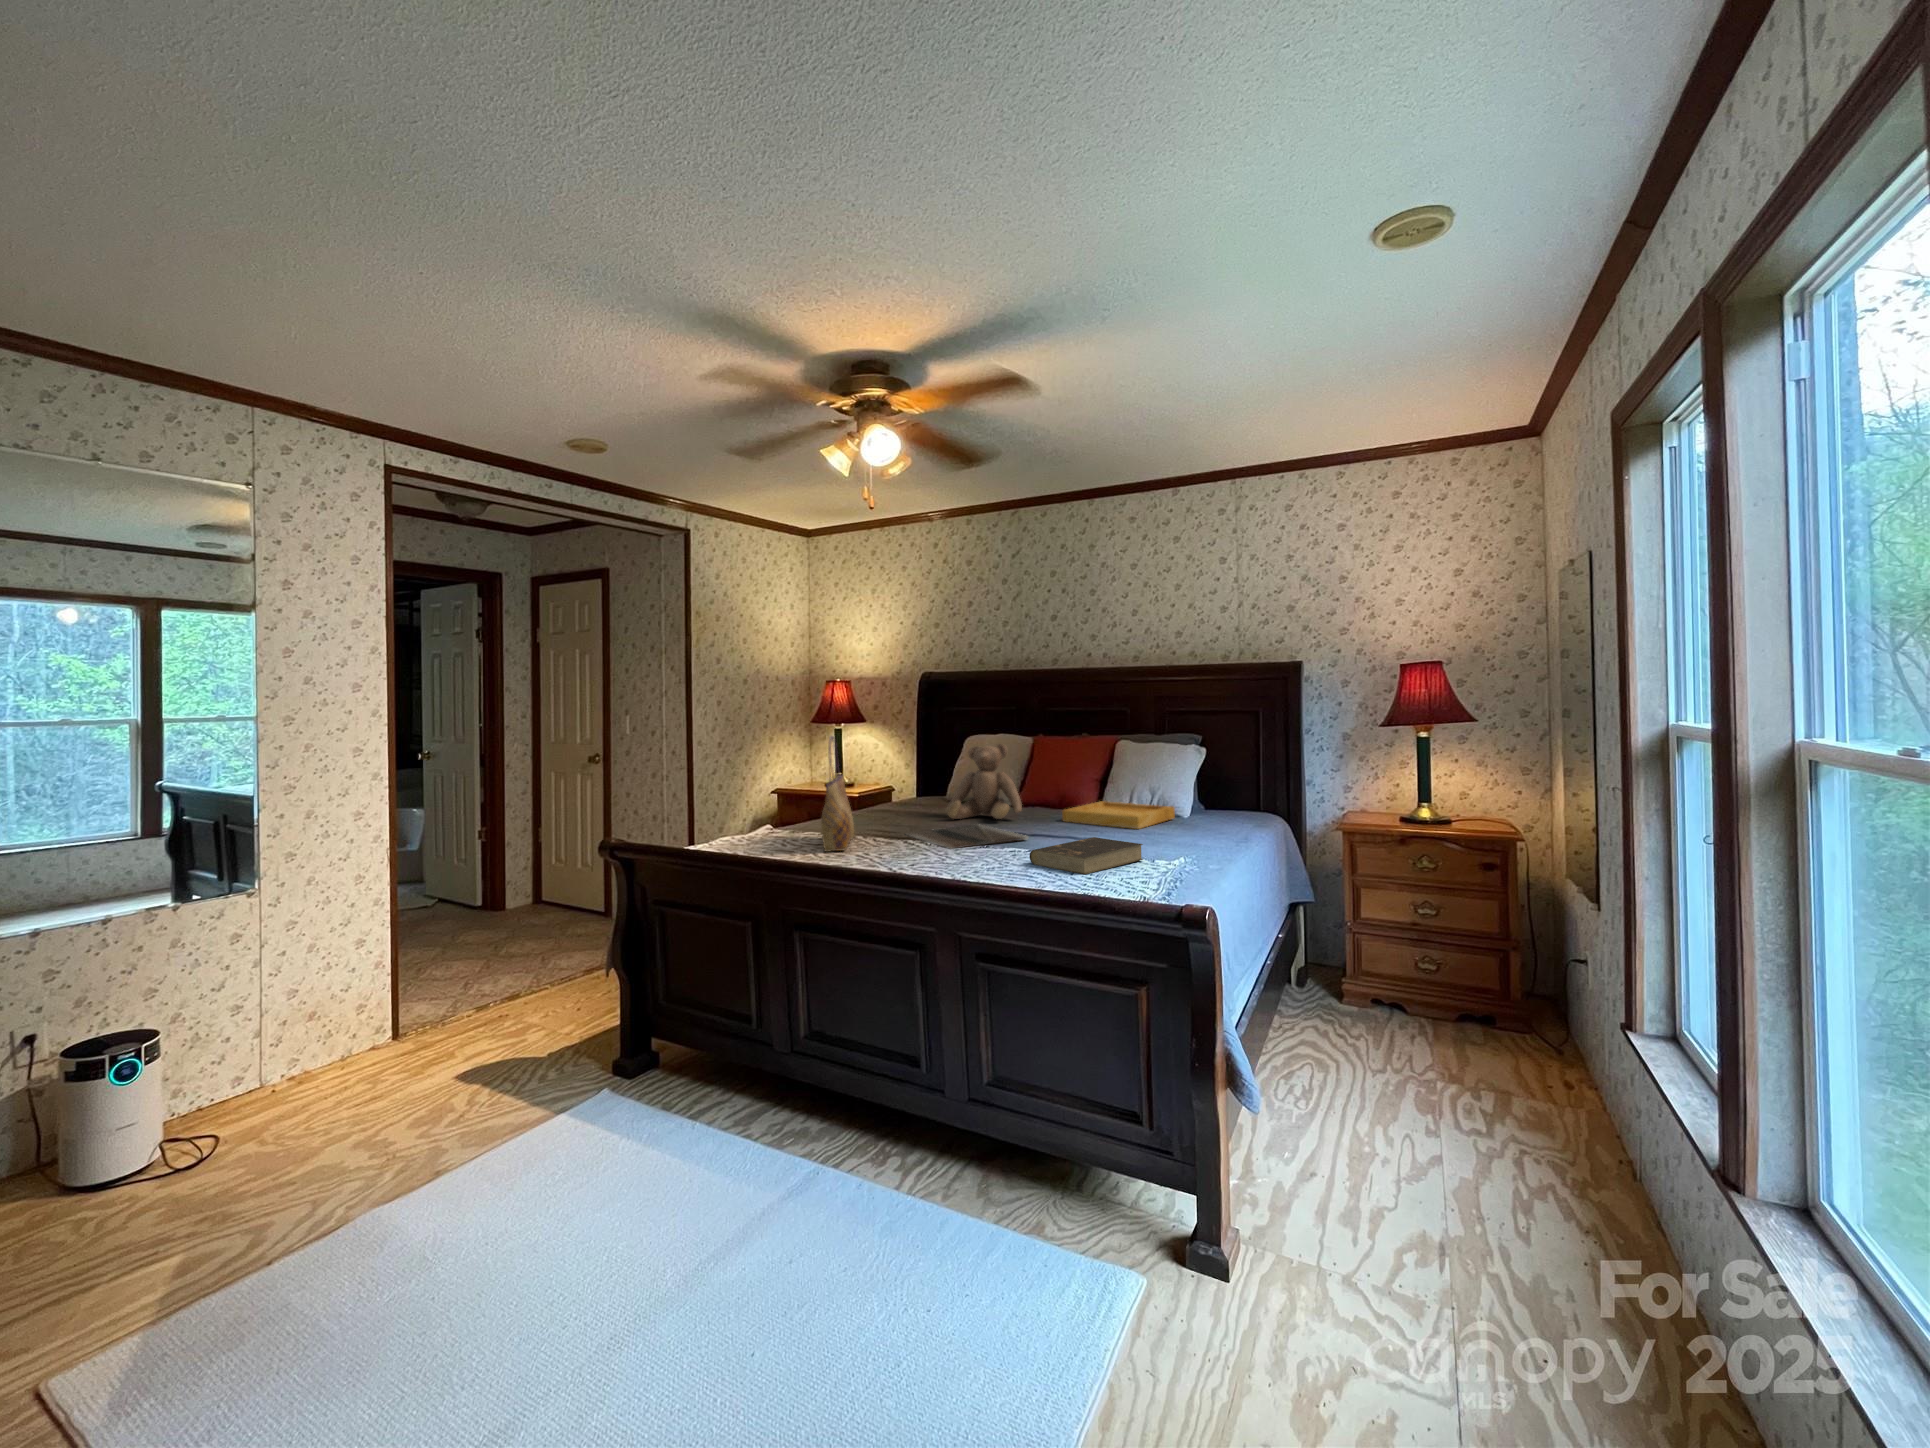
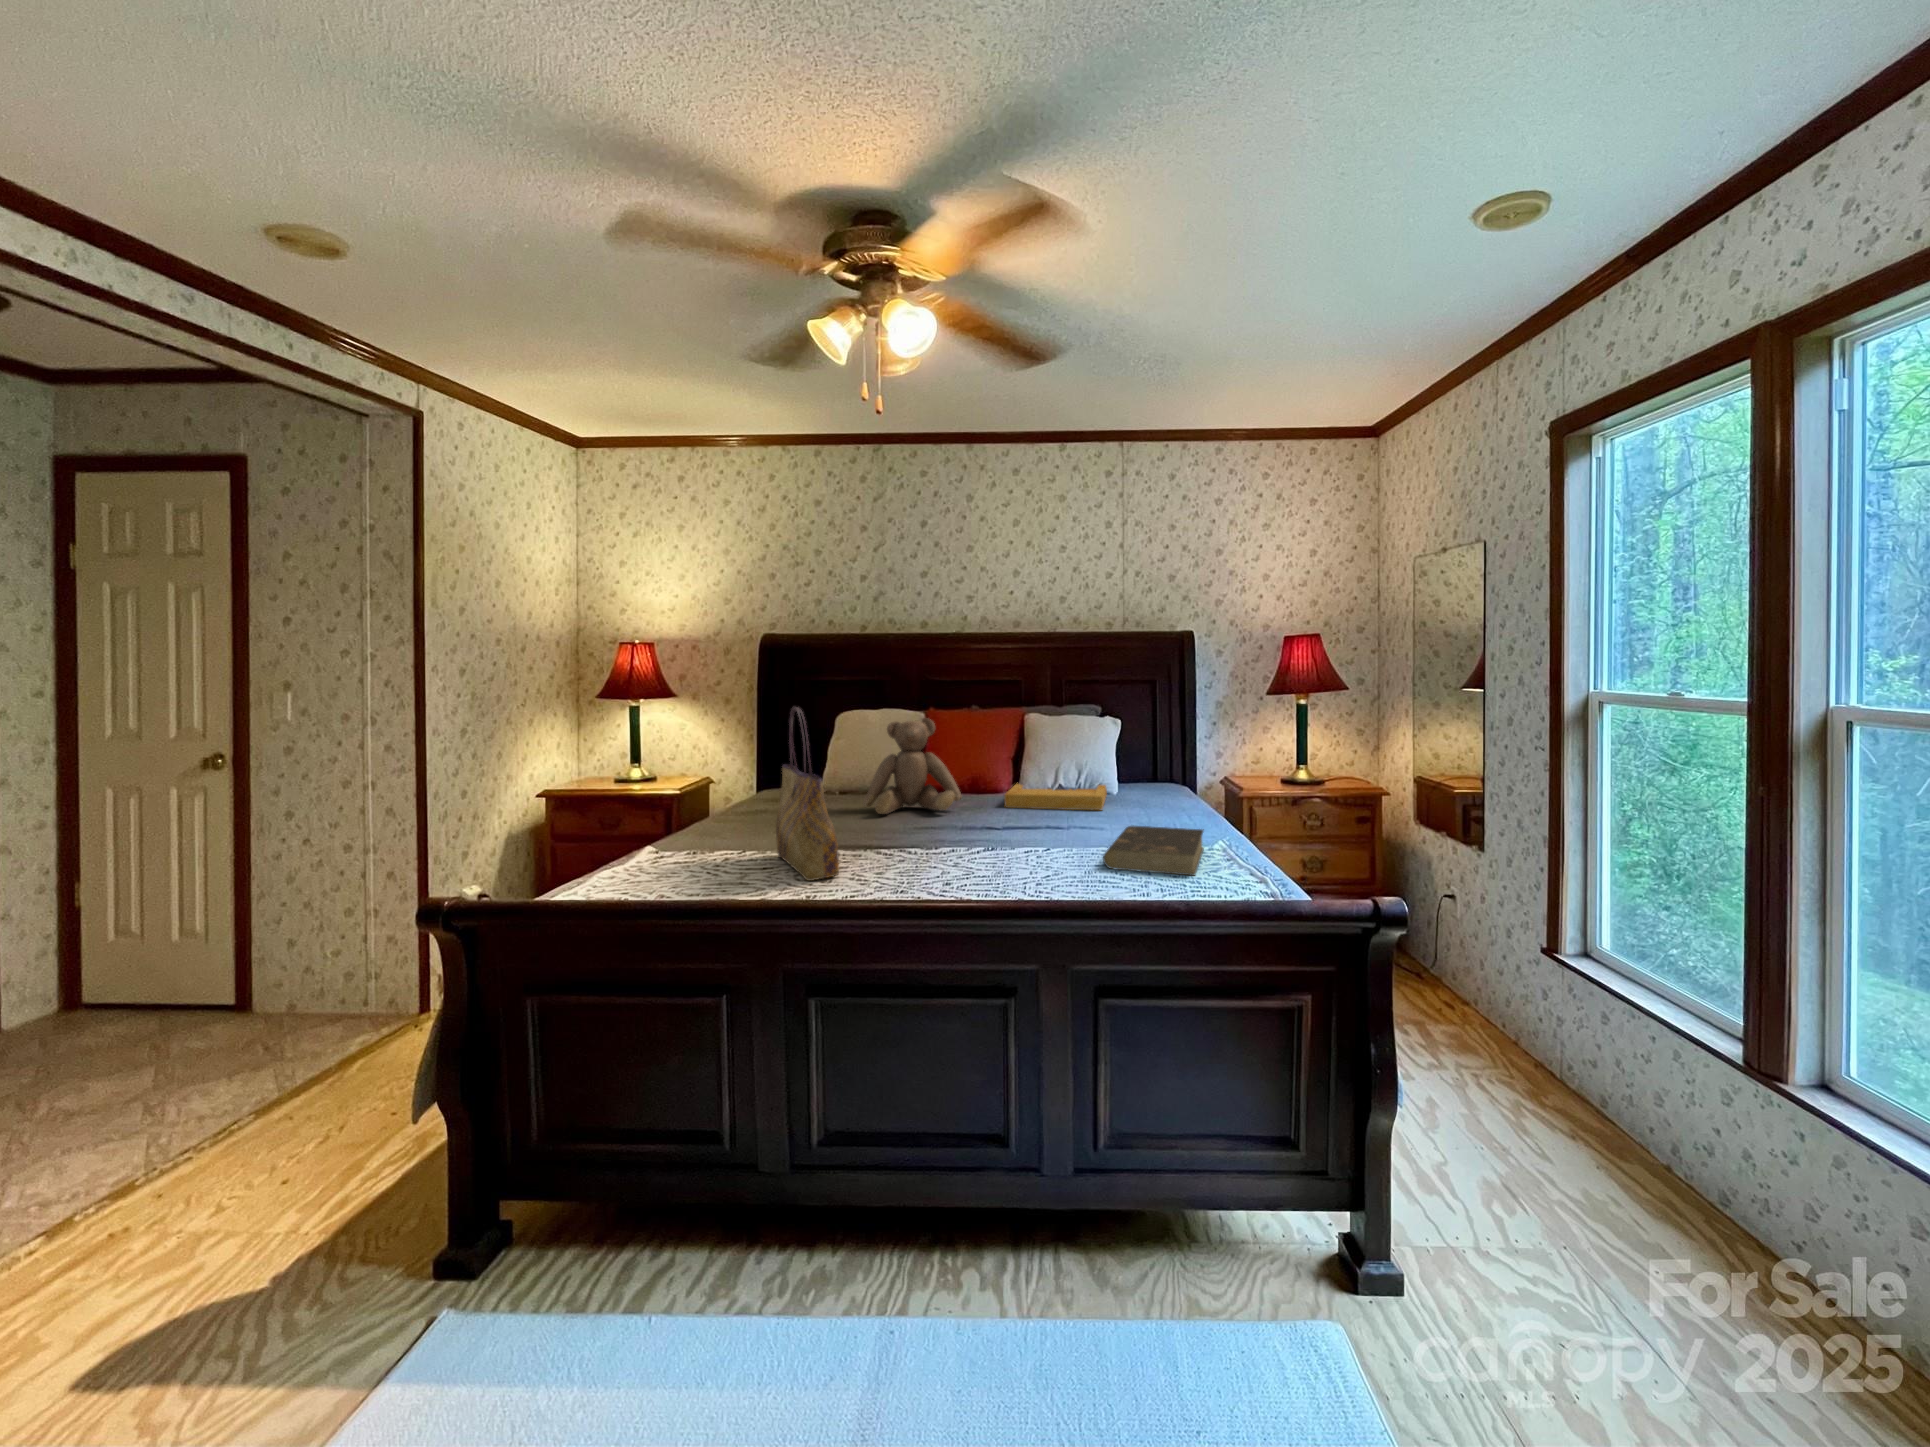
laptop: present [906,824,1028,849] -> none [864,819,1028,857]

